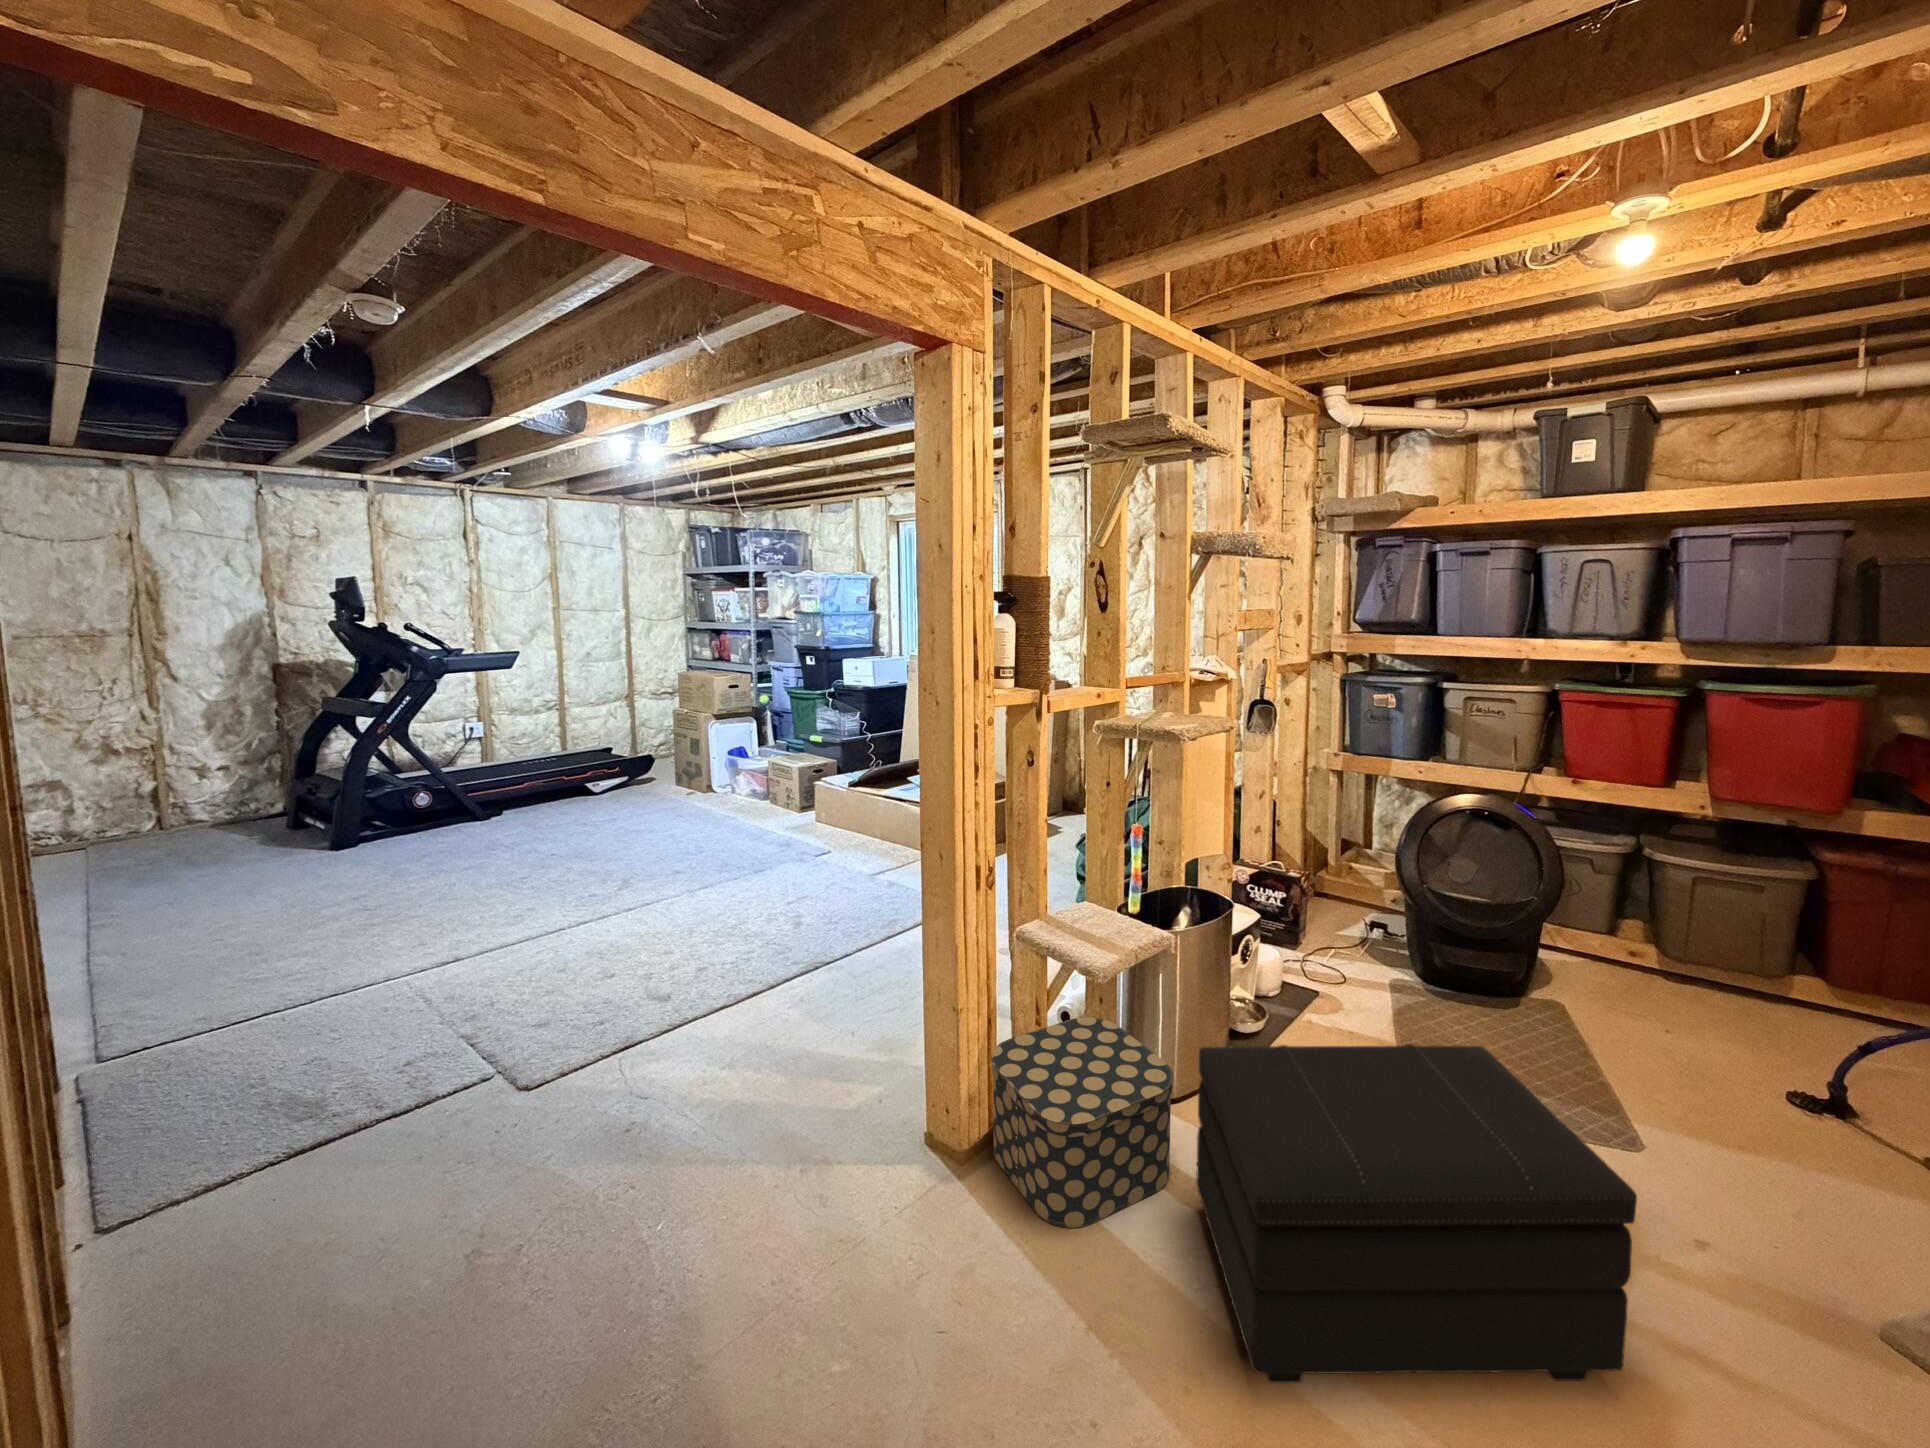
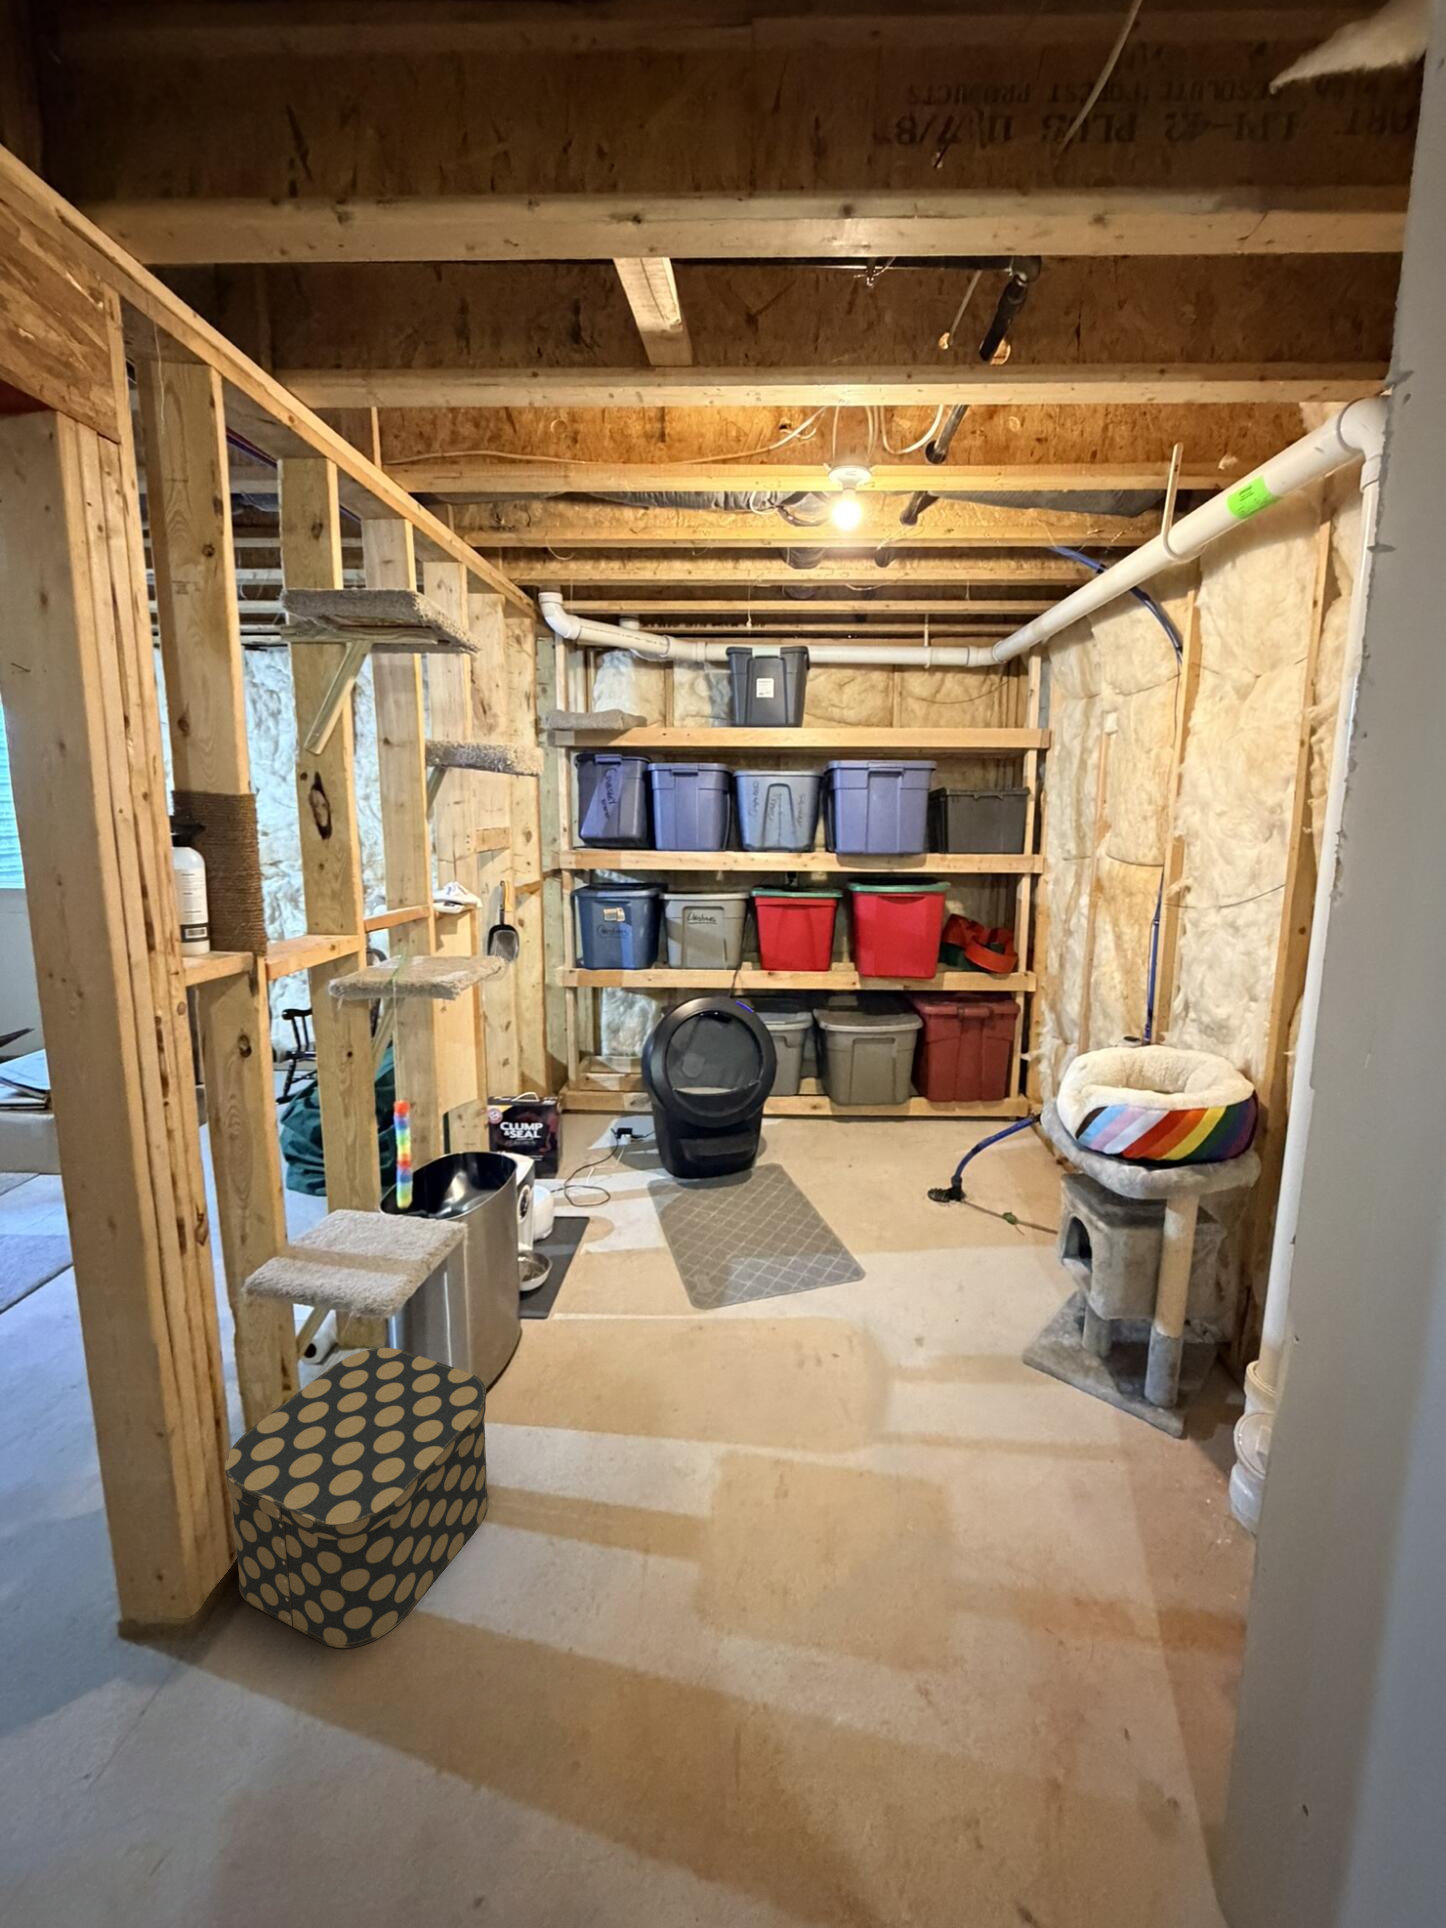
footstool: present [1196,1044,1637,1383] -> none [522,1240,911,1685]

